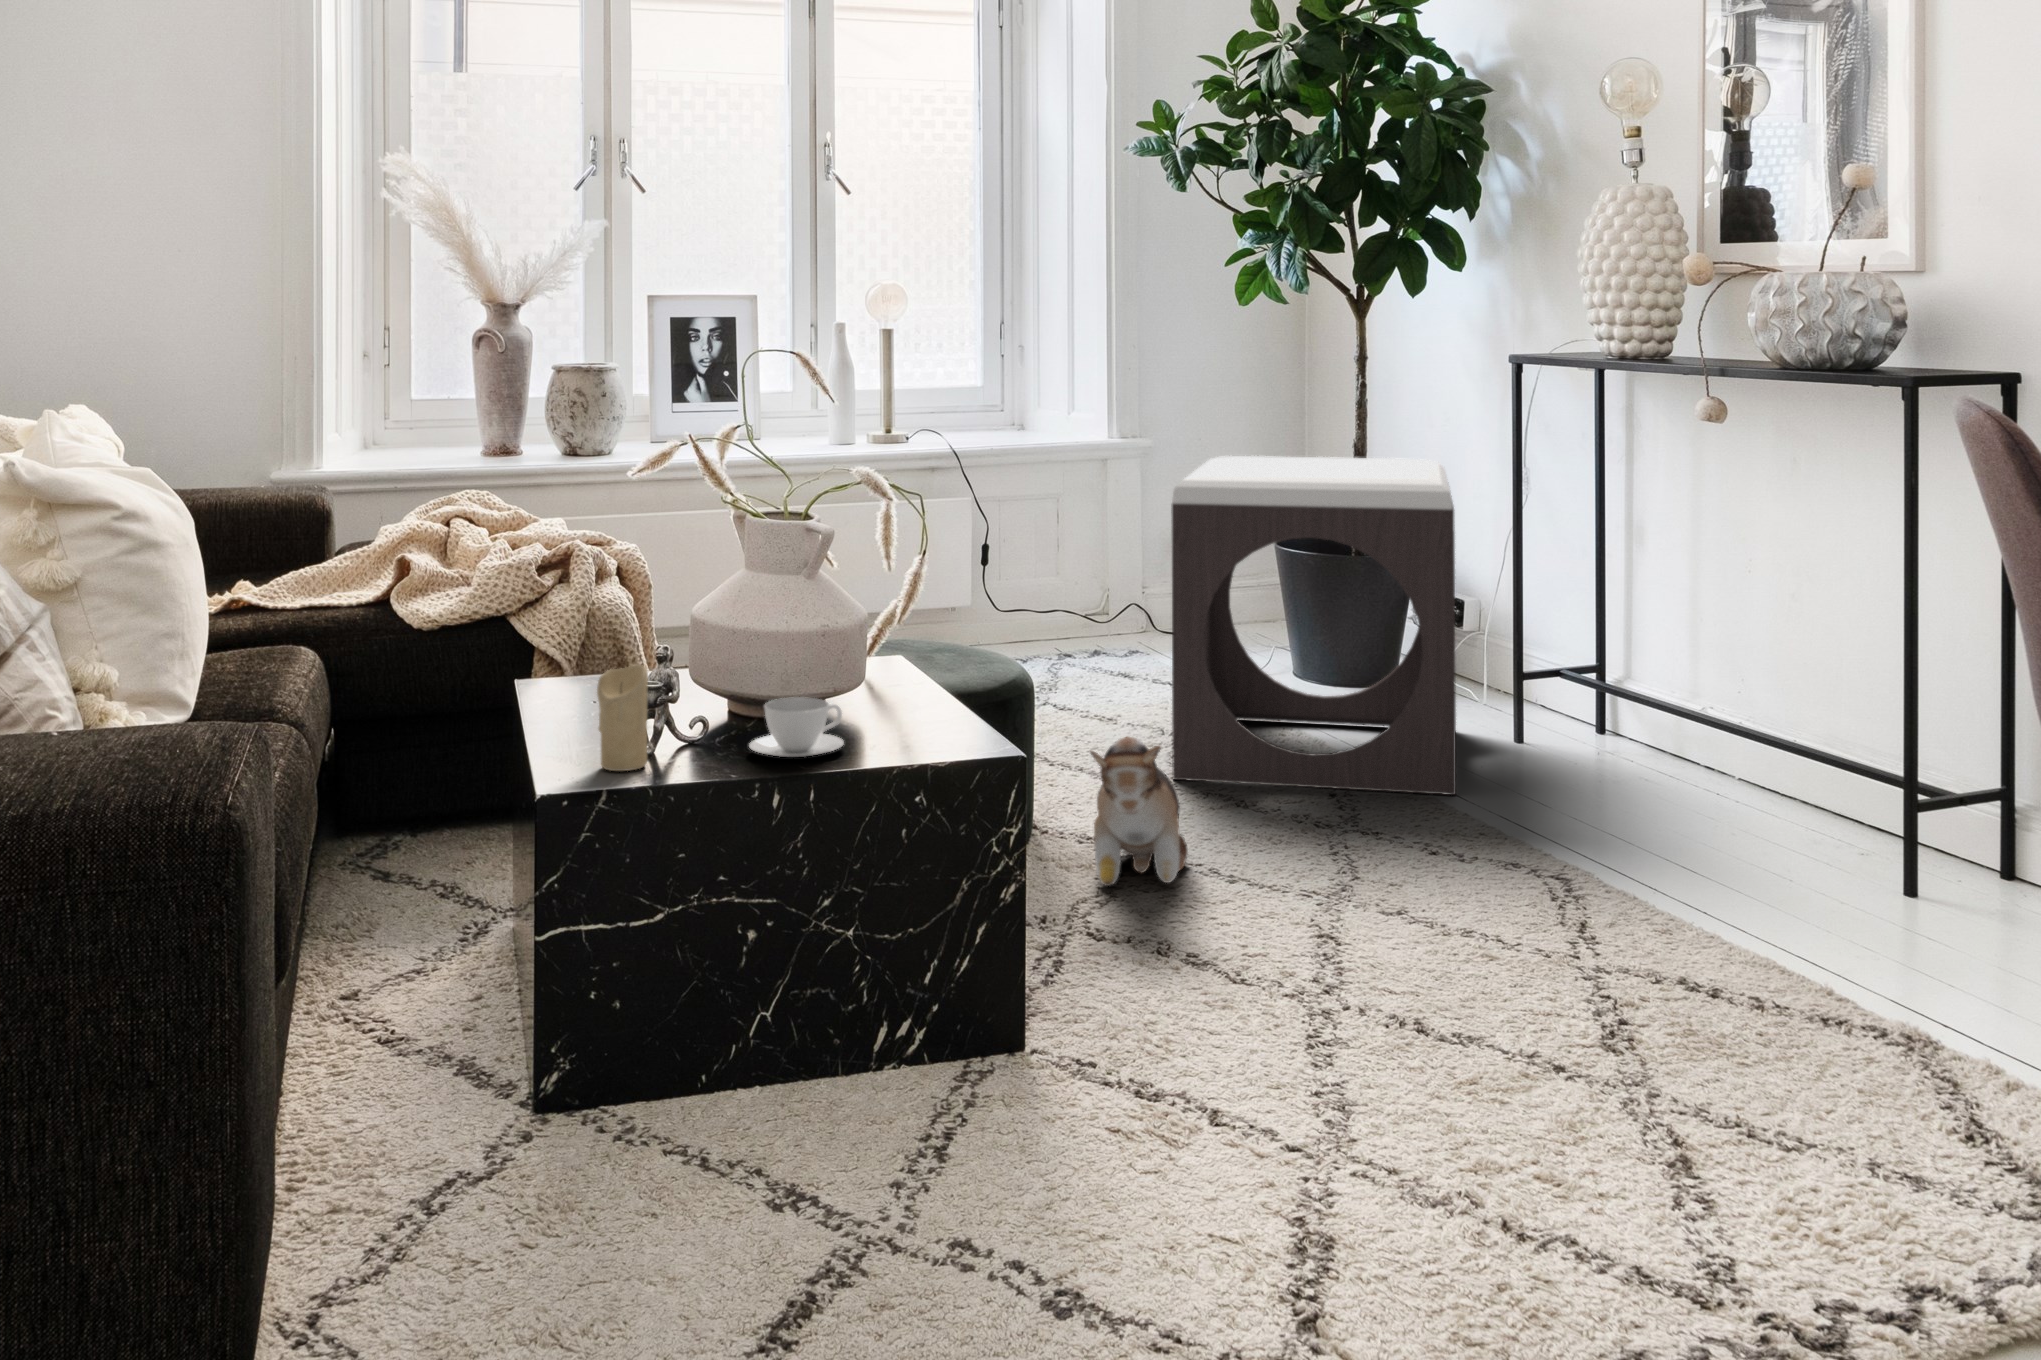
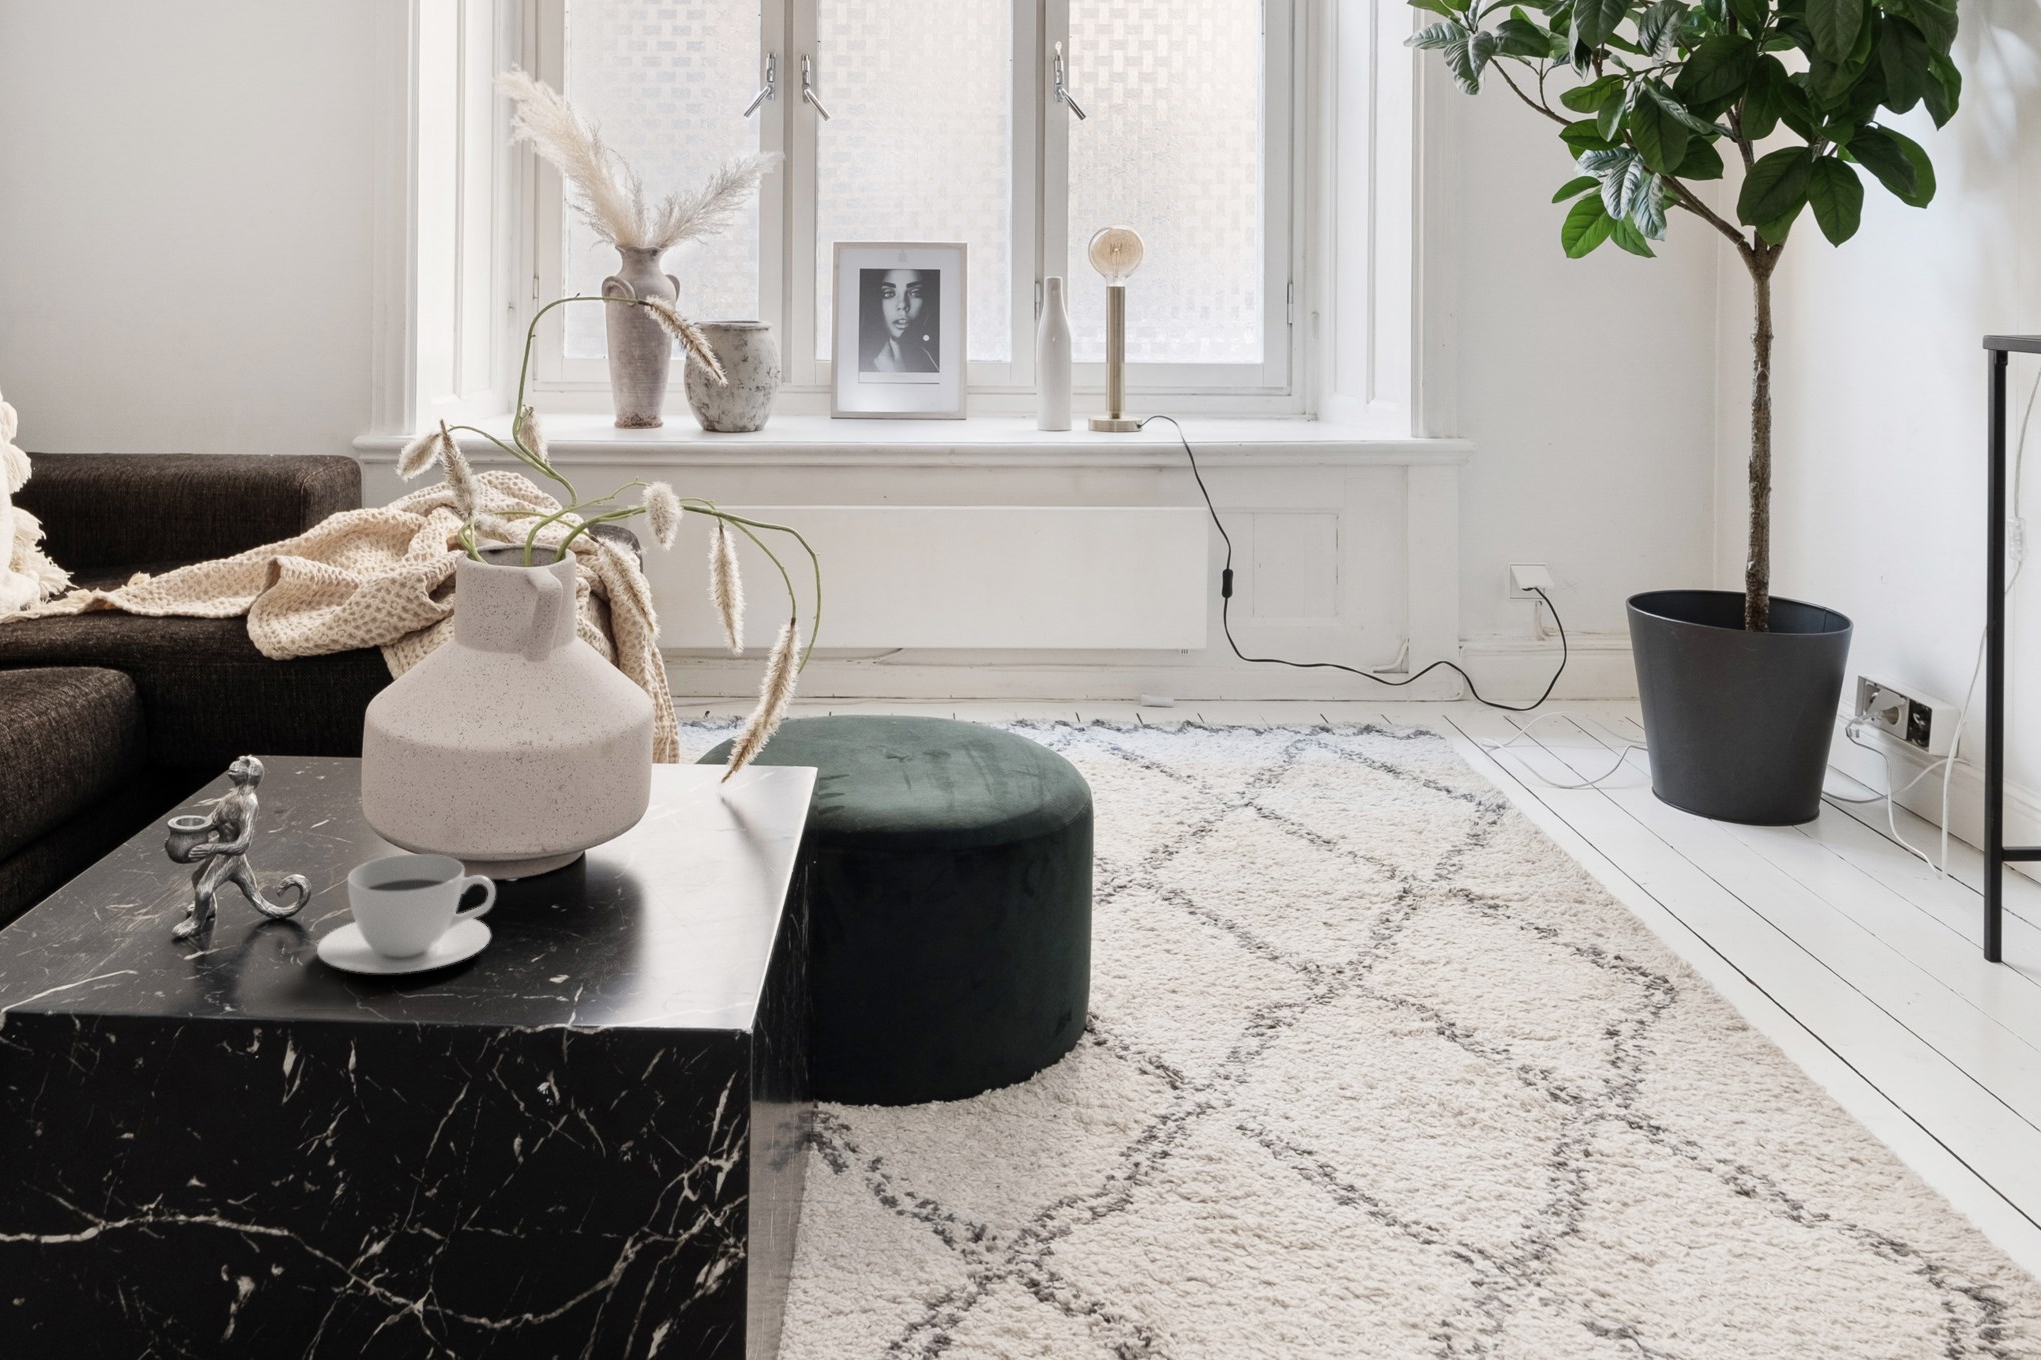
footstool: present [1171,456,1456,795] -> none [1373,474,1874,1057]
candle: present [597,665,648,771] -> none [58,779,153,963]
plush toy: present [1090,737,1188,886] -> none [1105,930,1309,1182]

